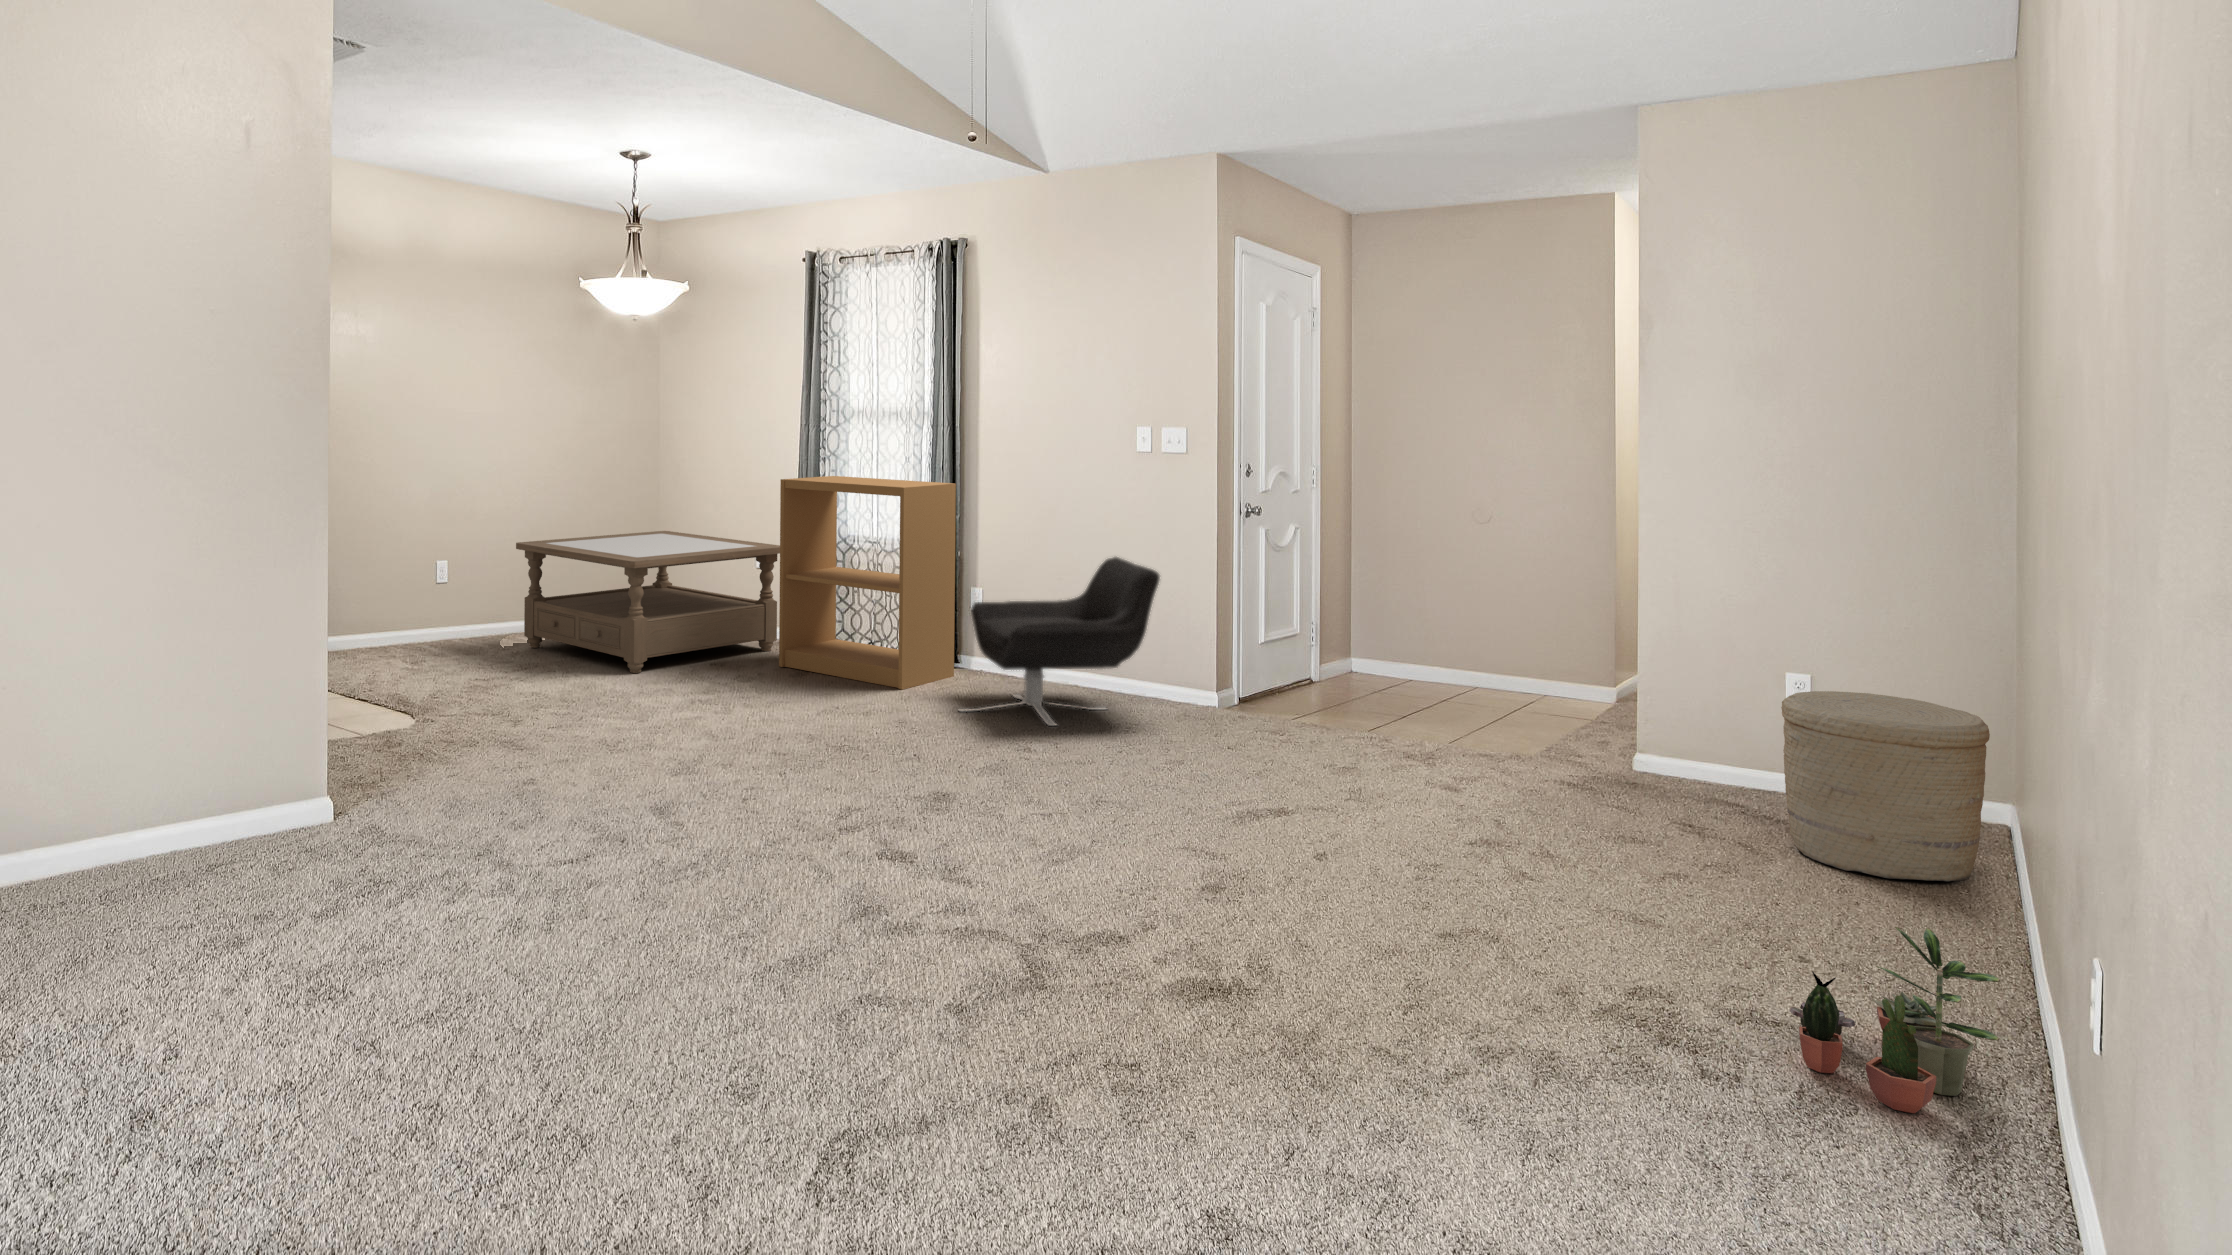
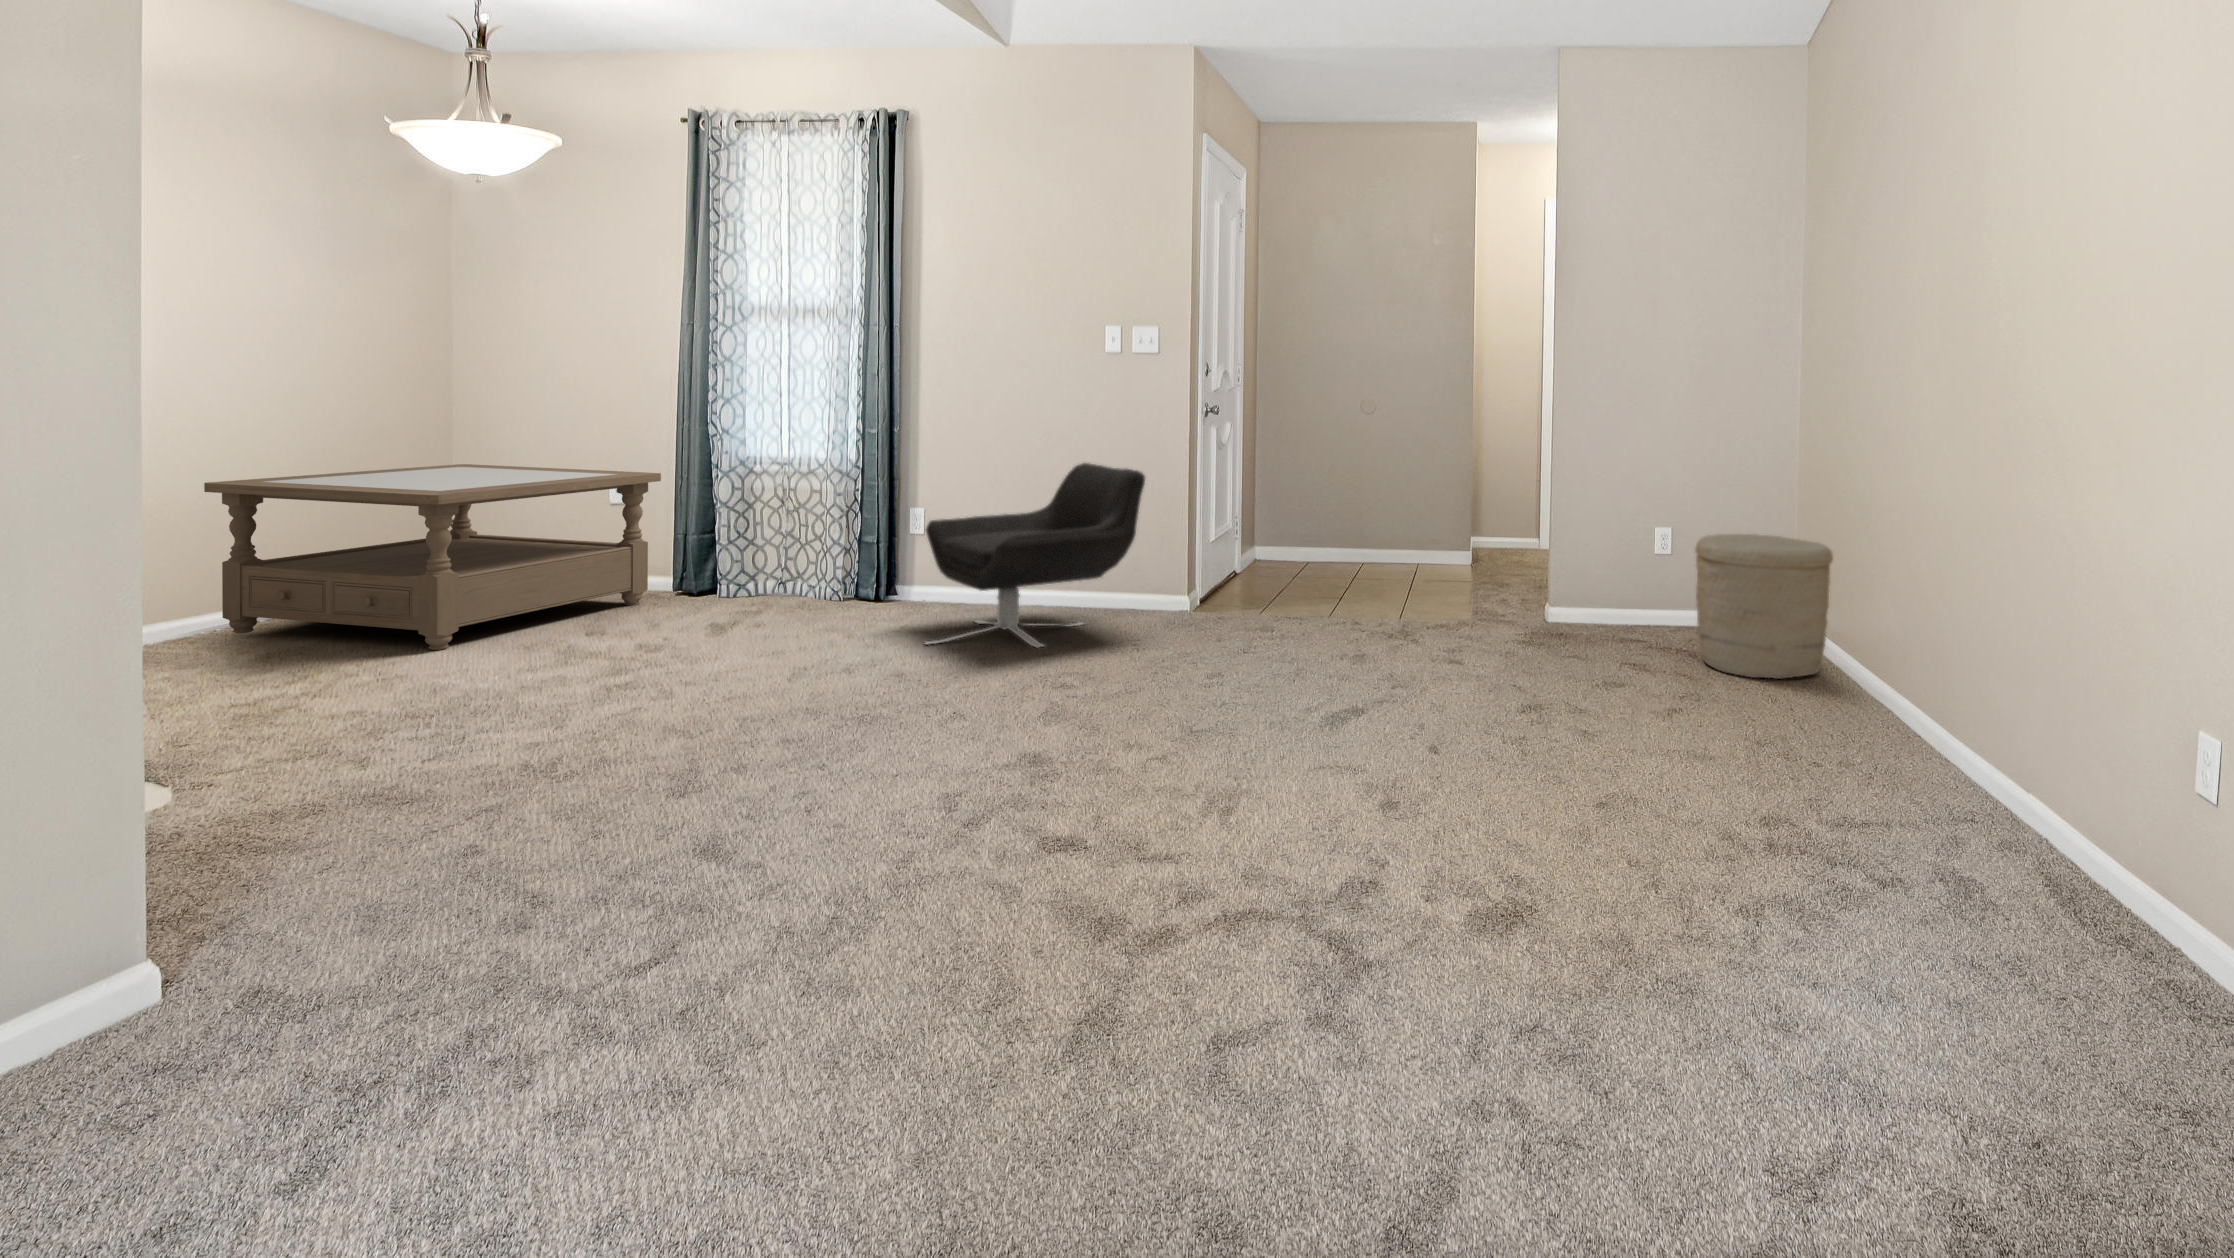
bookshelf: present [779,476,956,690] -> none [661,385,896,629]
potted plant: present [1789,926,2000,1113] -> none [1876,706,2055,871]

